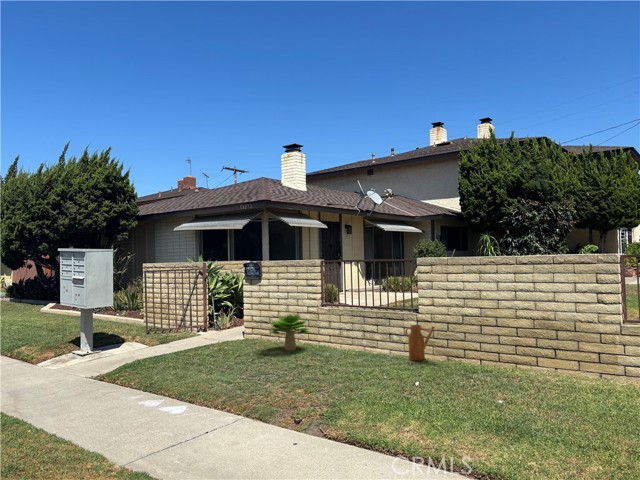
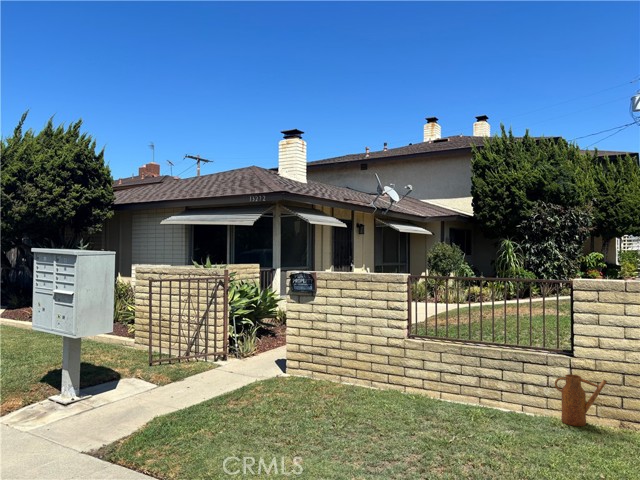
potted plant: present [271,314,309,351] -> none [342,346,402,400]

